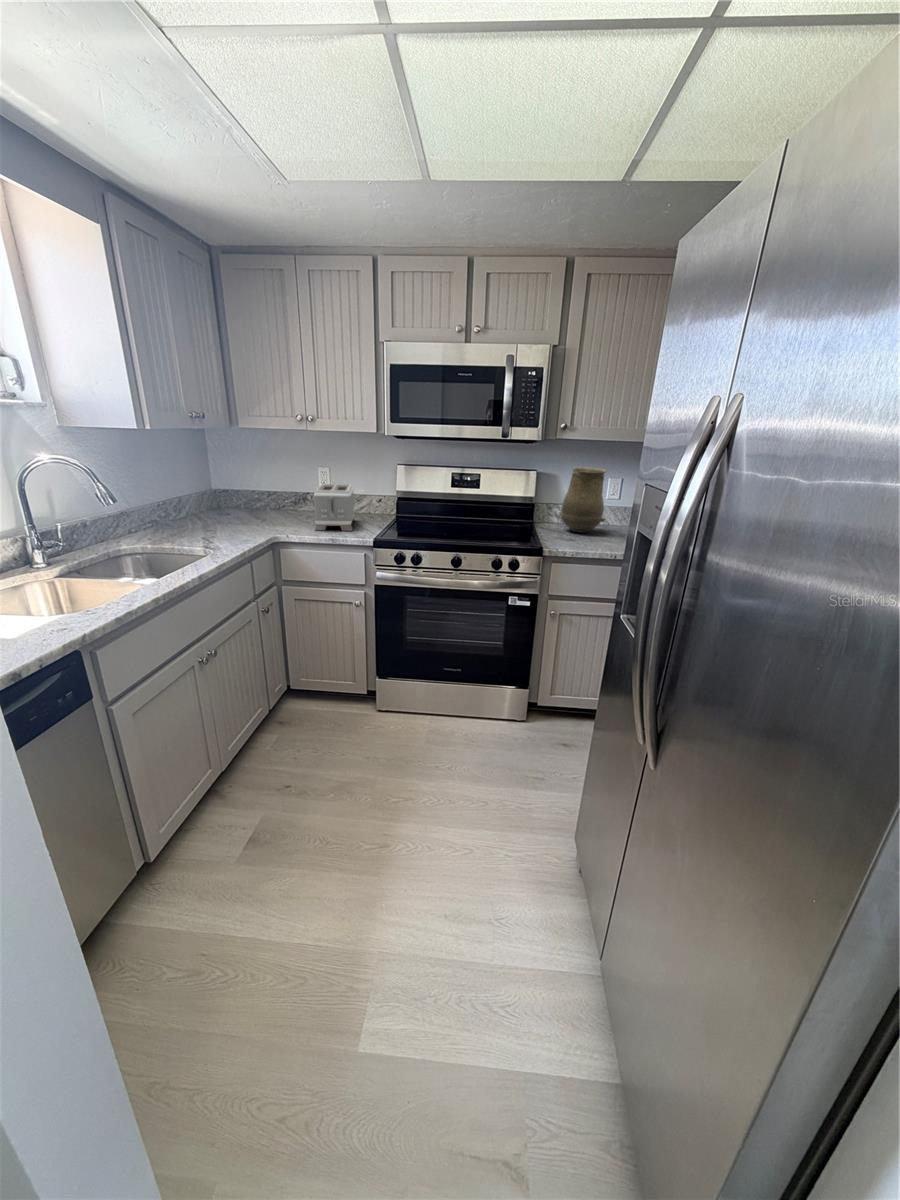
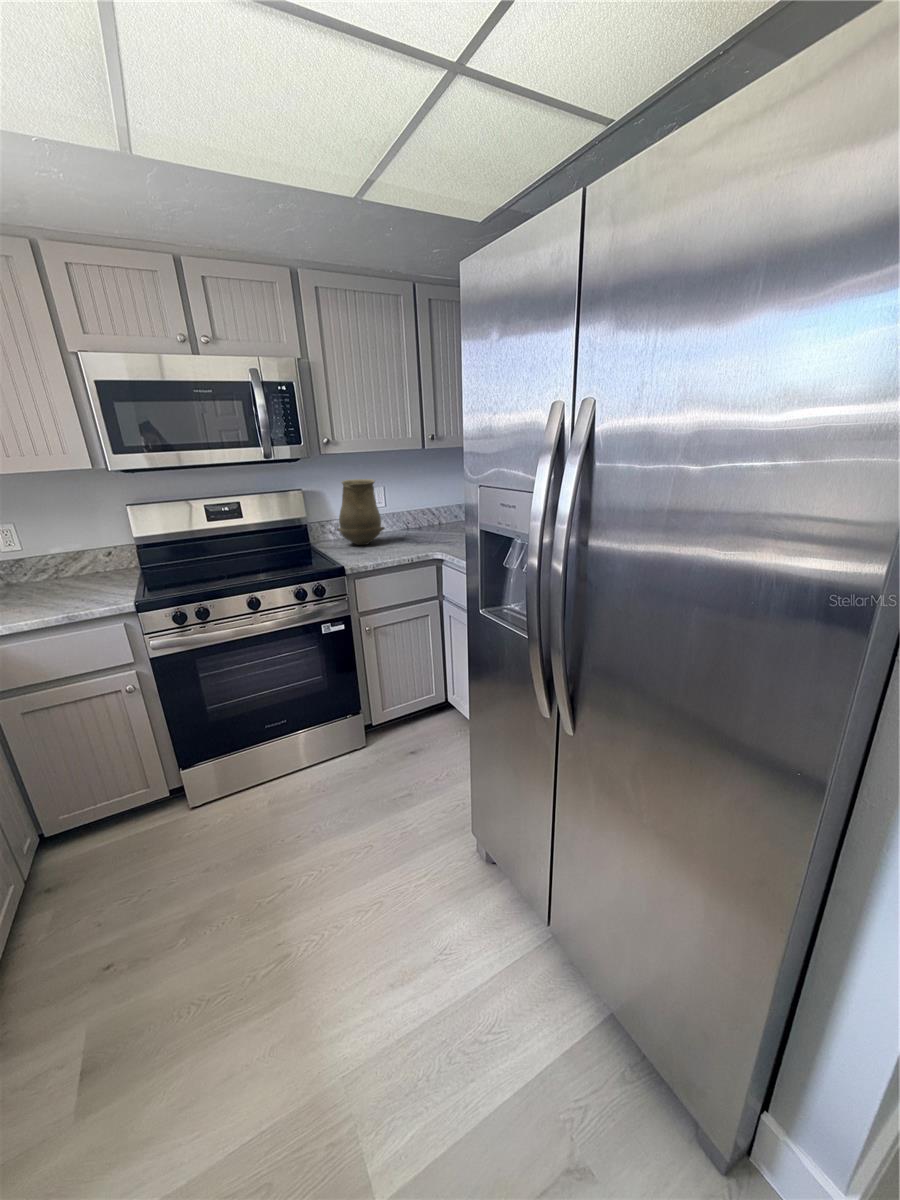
toaster: present [314,484,355,531] -> none [13,540,91,611]

